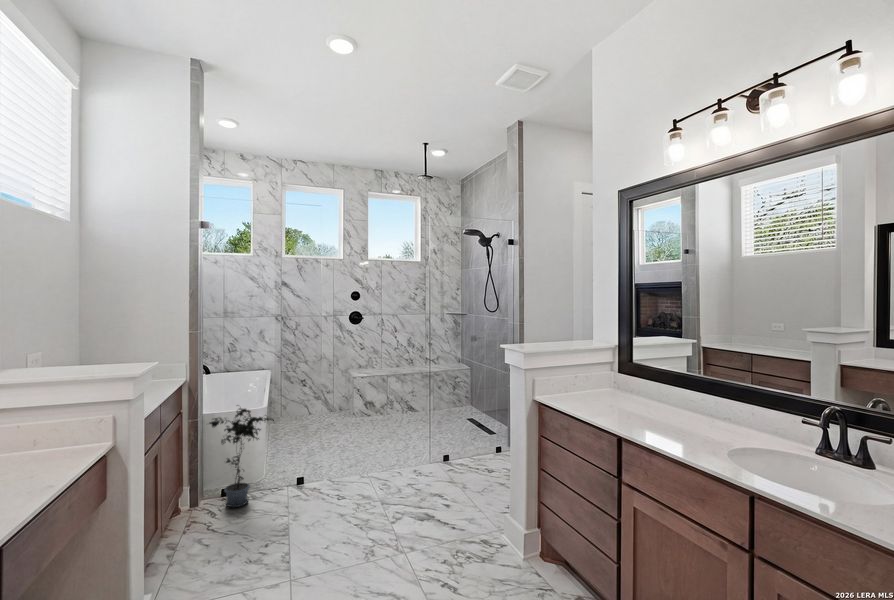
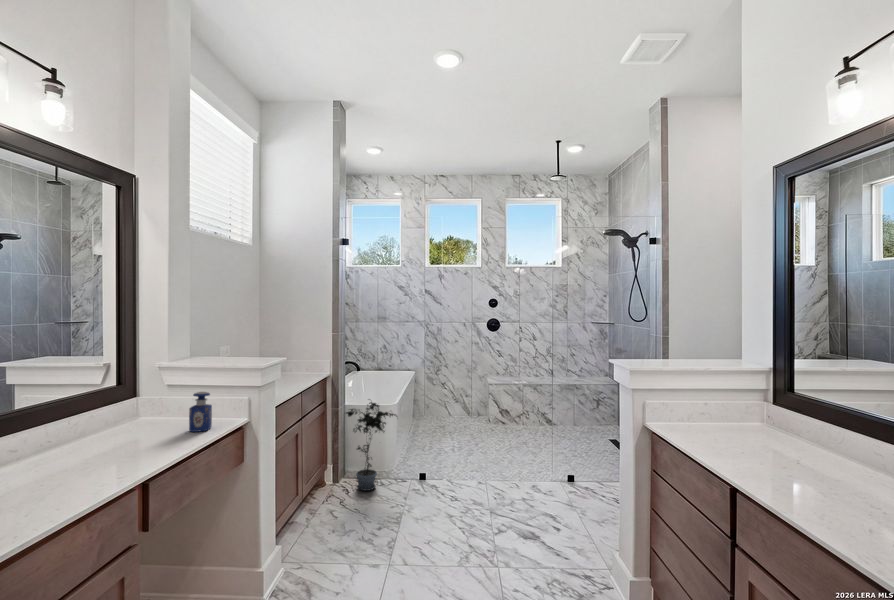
perfume bottle: none [27,417,61,471] -> present [189,392,212,432]

